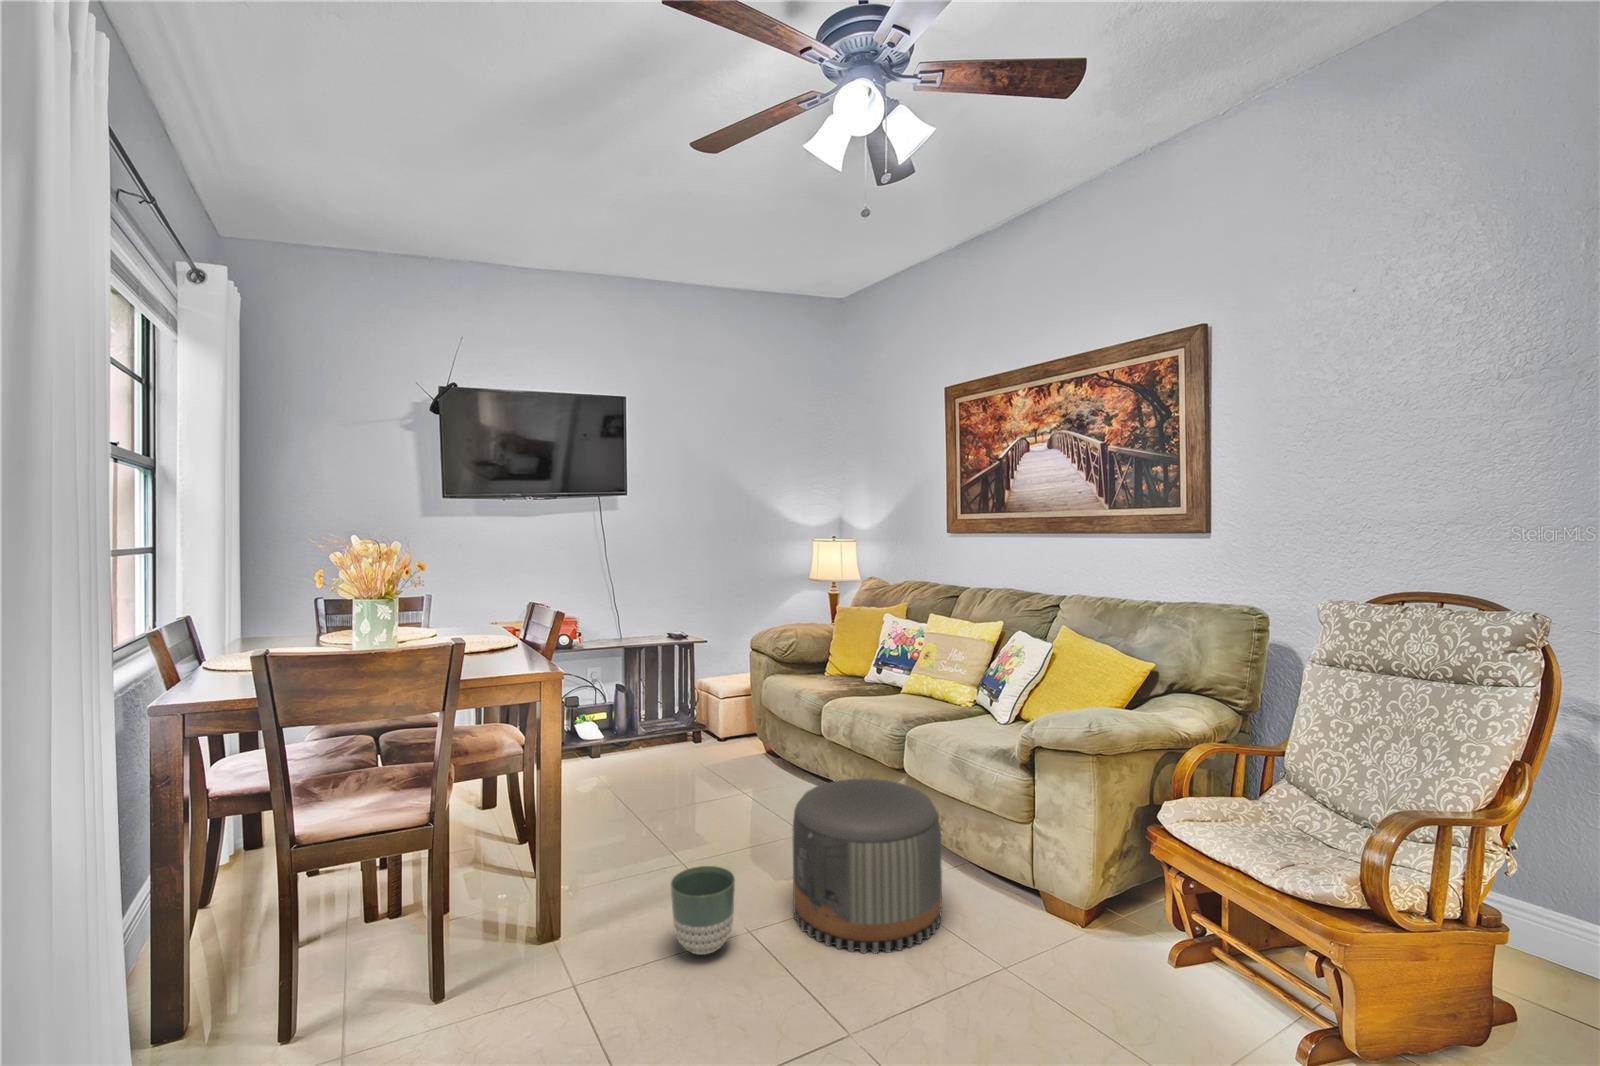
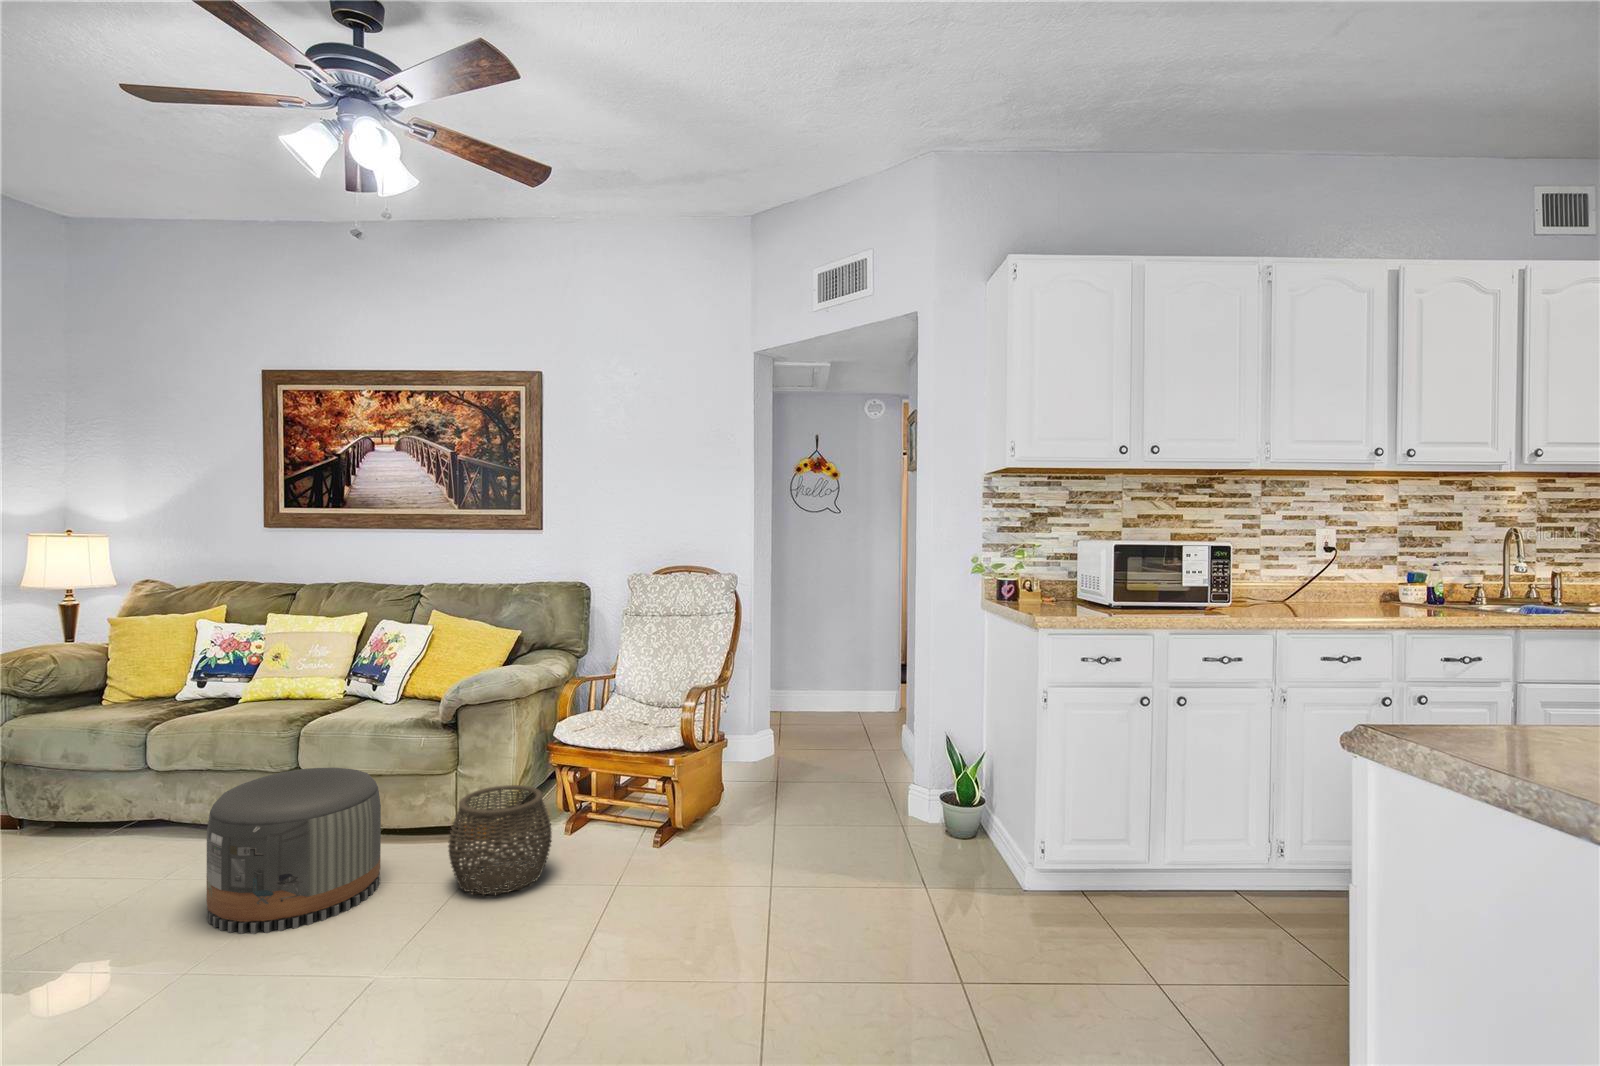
planter: present [671,866,735,955] -> none [80,896,175,998]
woven basket: none [985,868,1120,1030] -> present [448,785,552,895]

